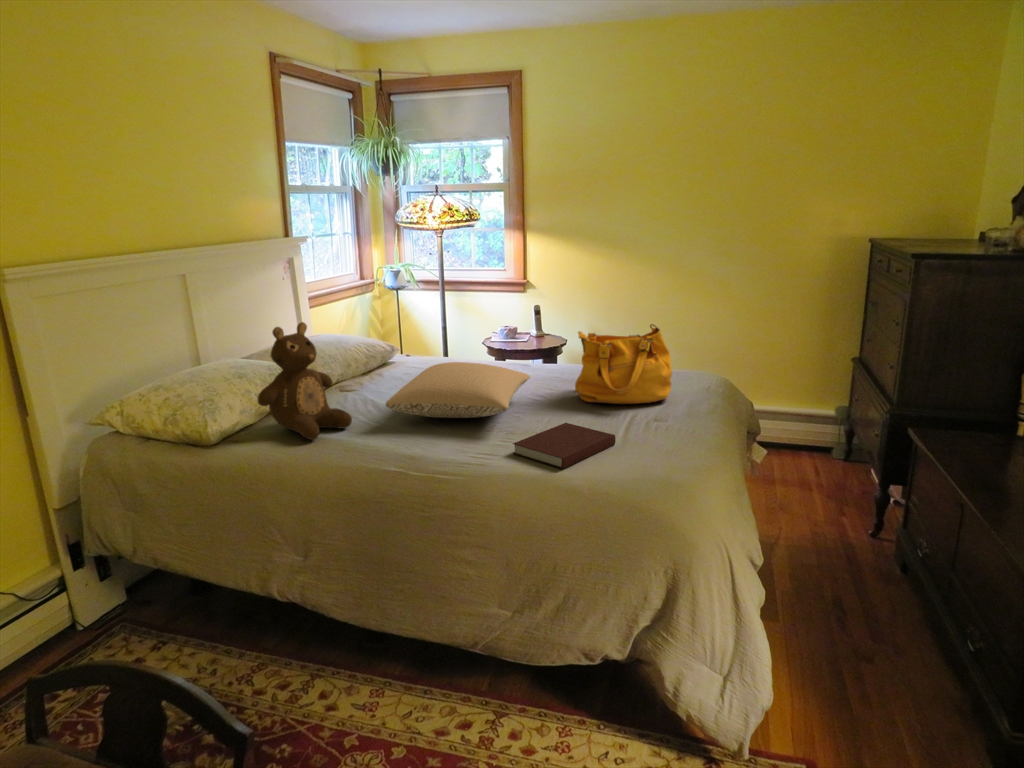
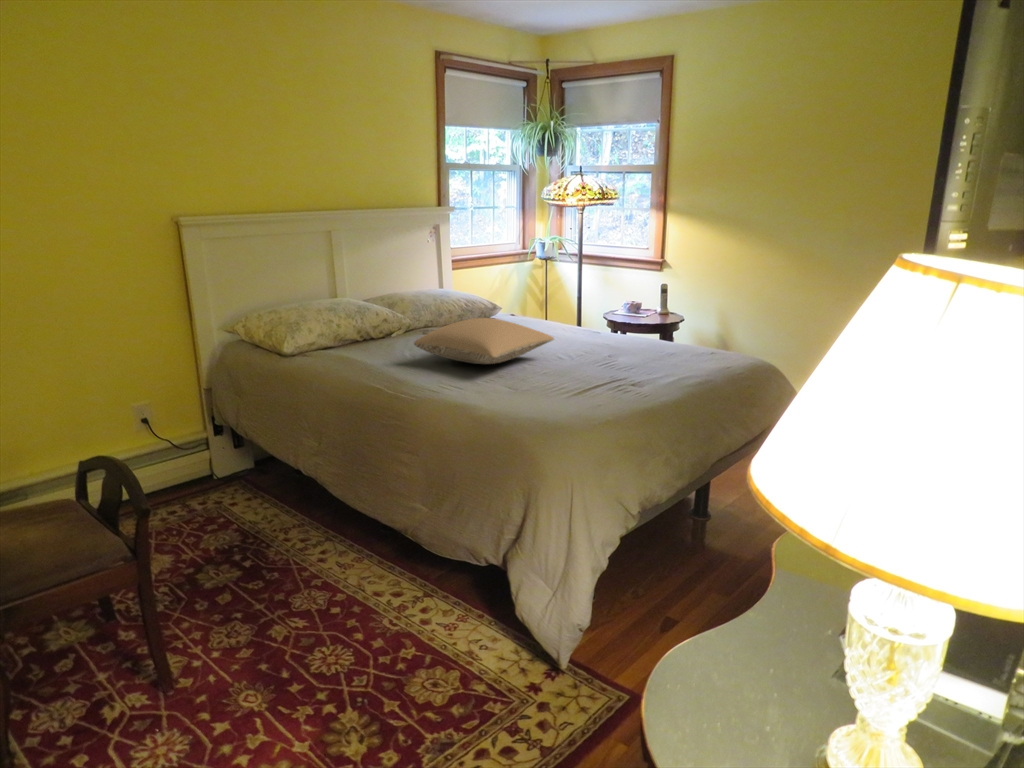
teddy bear: present [258,322,352,440] -> none [325,272,394,363]
handbag: present [575,324,672,404] -> none [588,301,680,375]
notebook: present [513,423,615,469] -> none [478,377,567,407]

